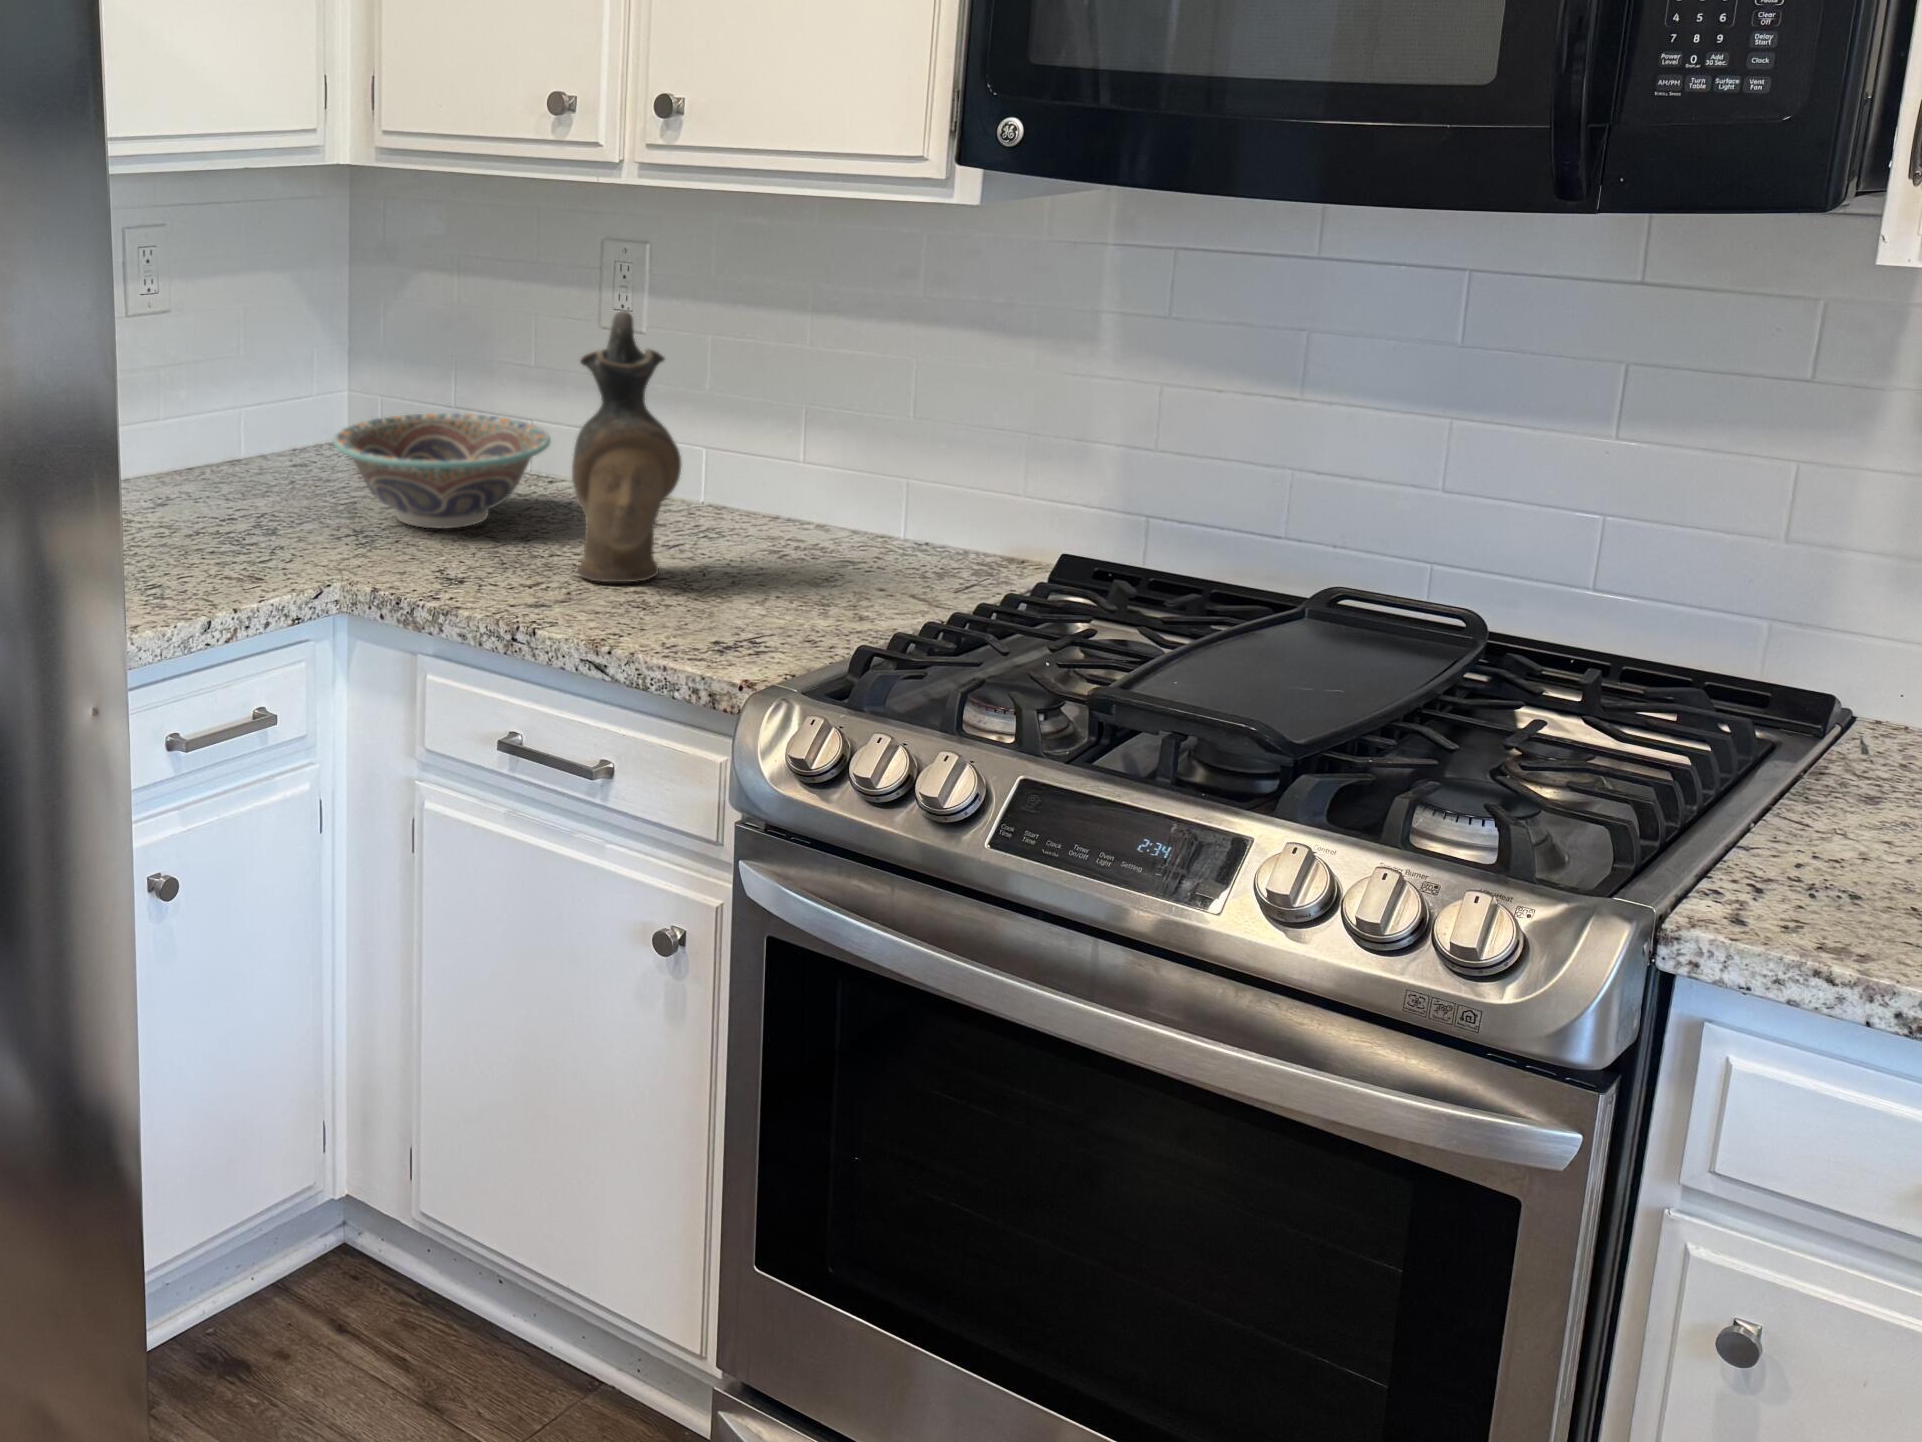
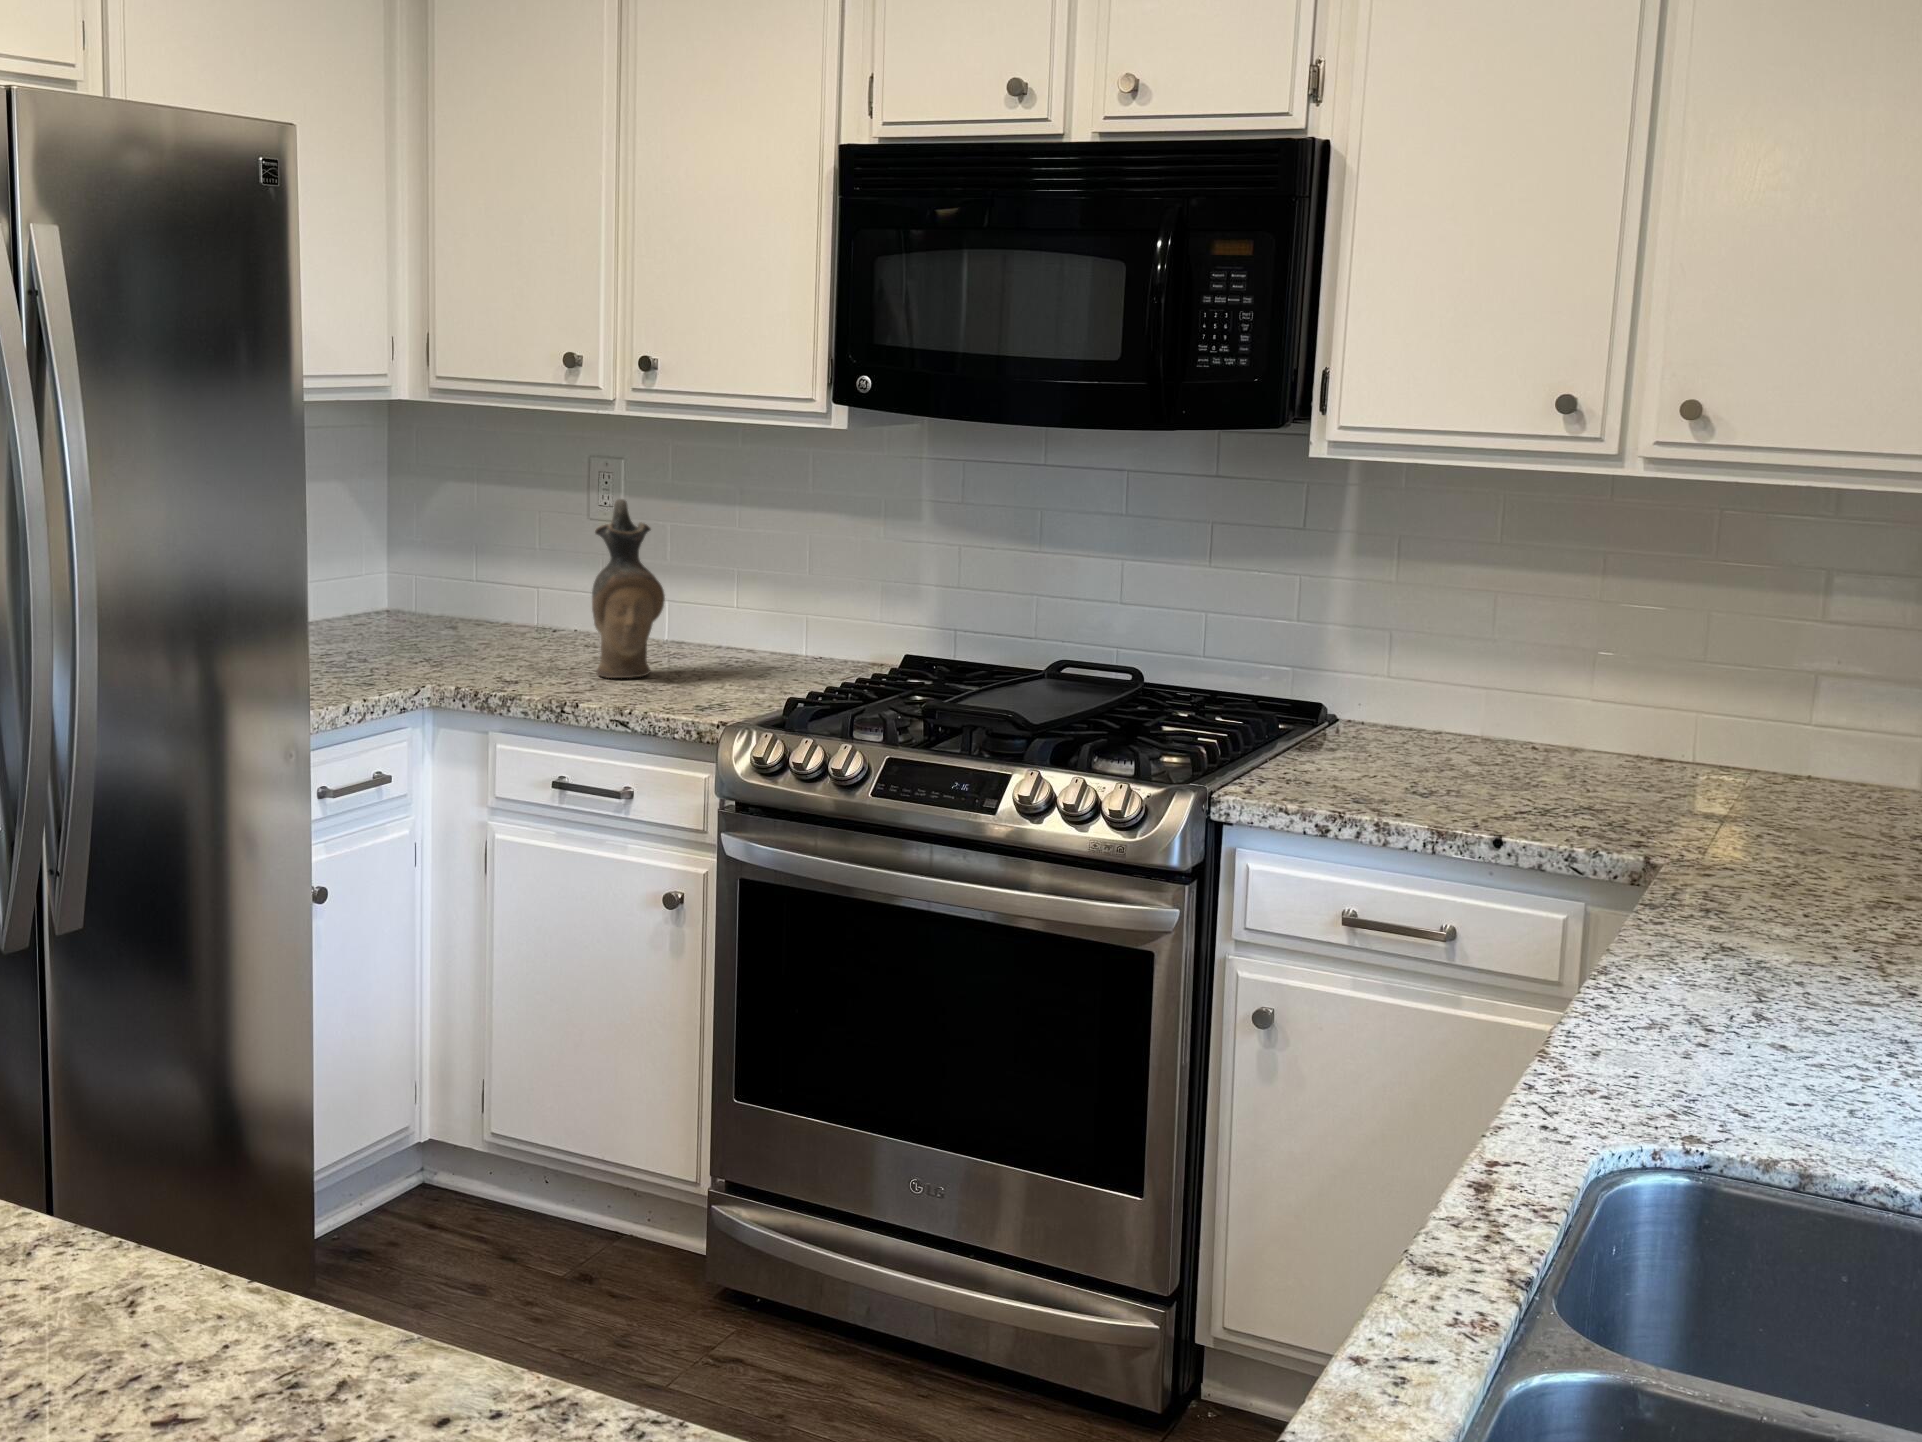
decorative bowl: present [333,413,551,529] -> none [411,577,566,654]

